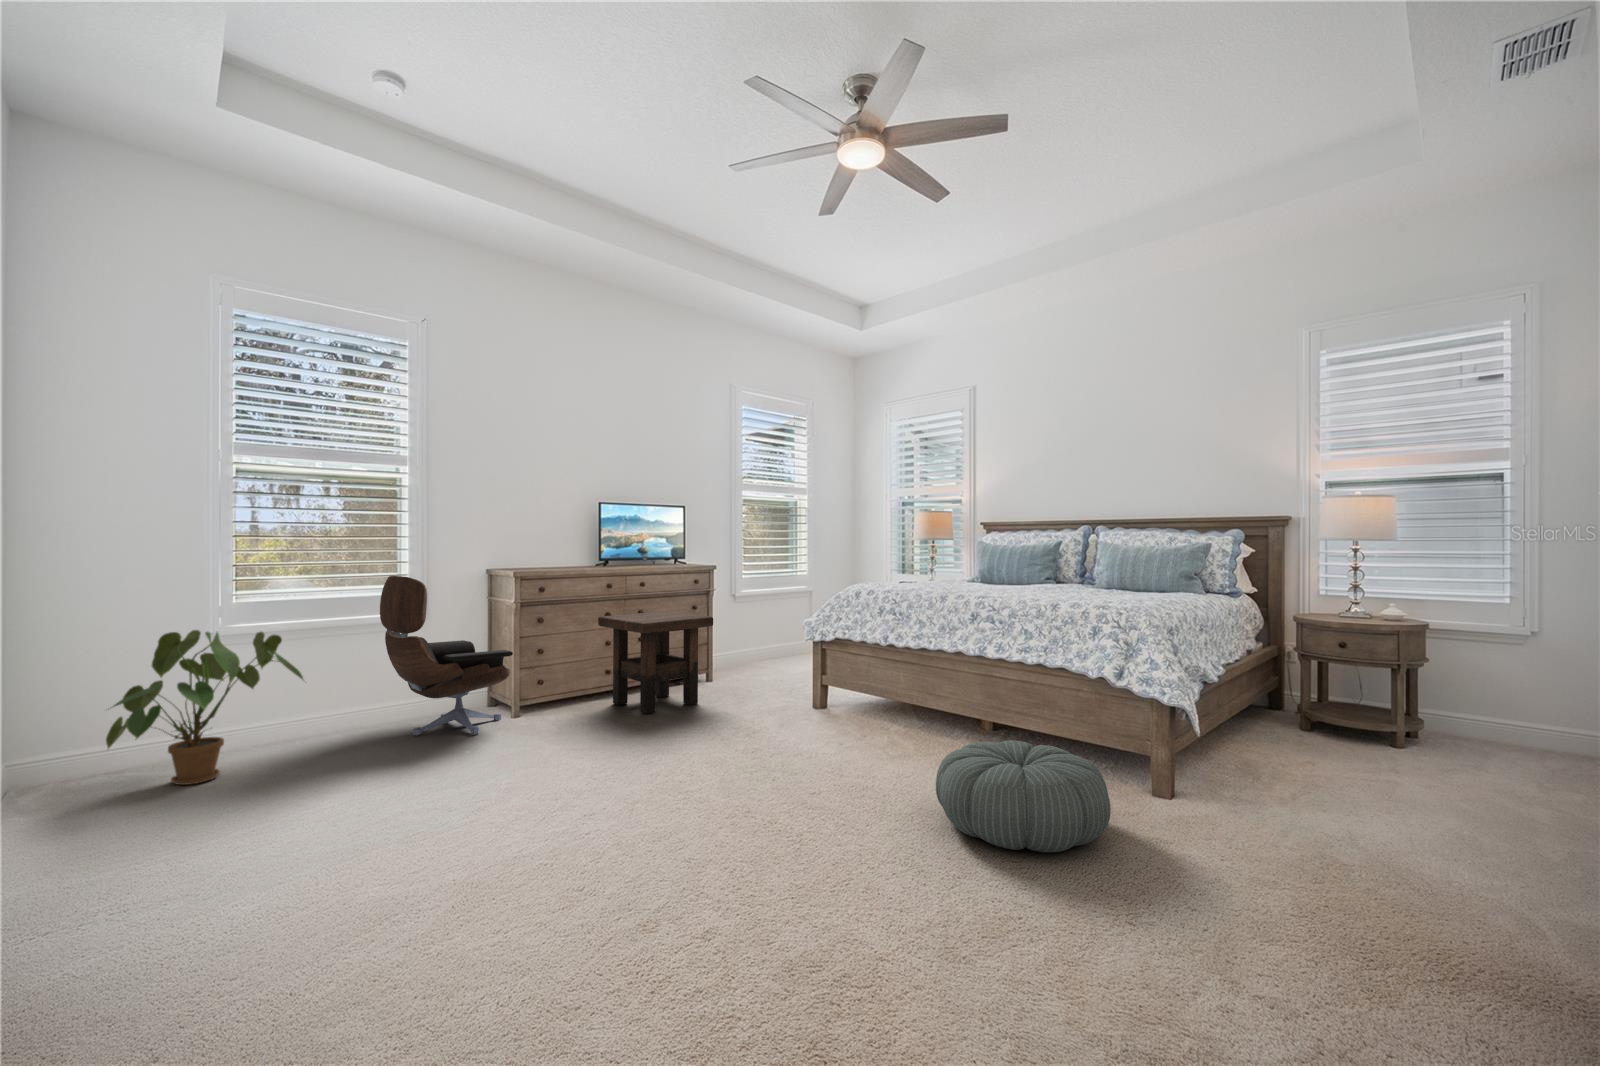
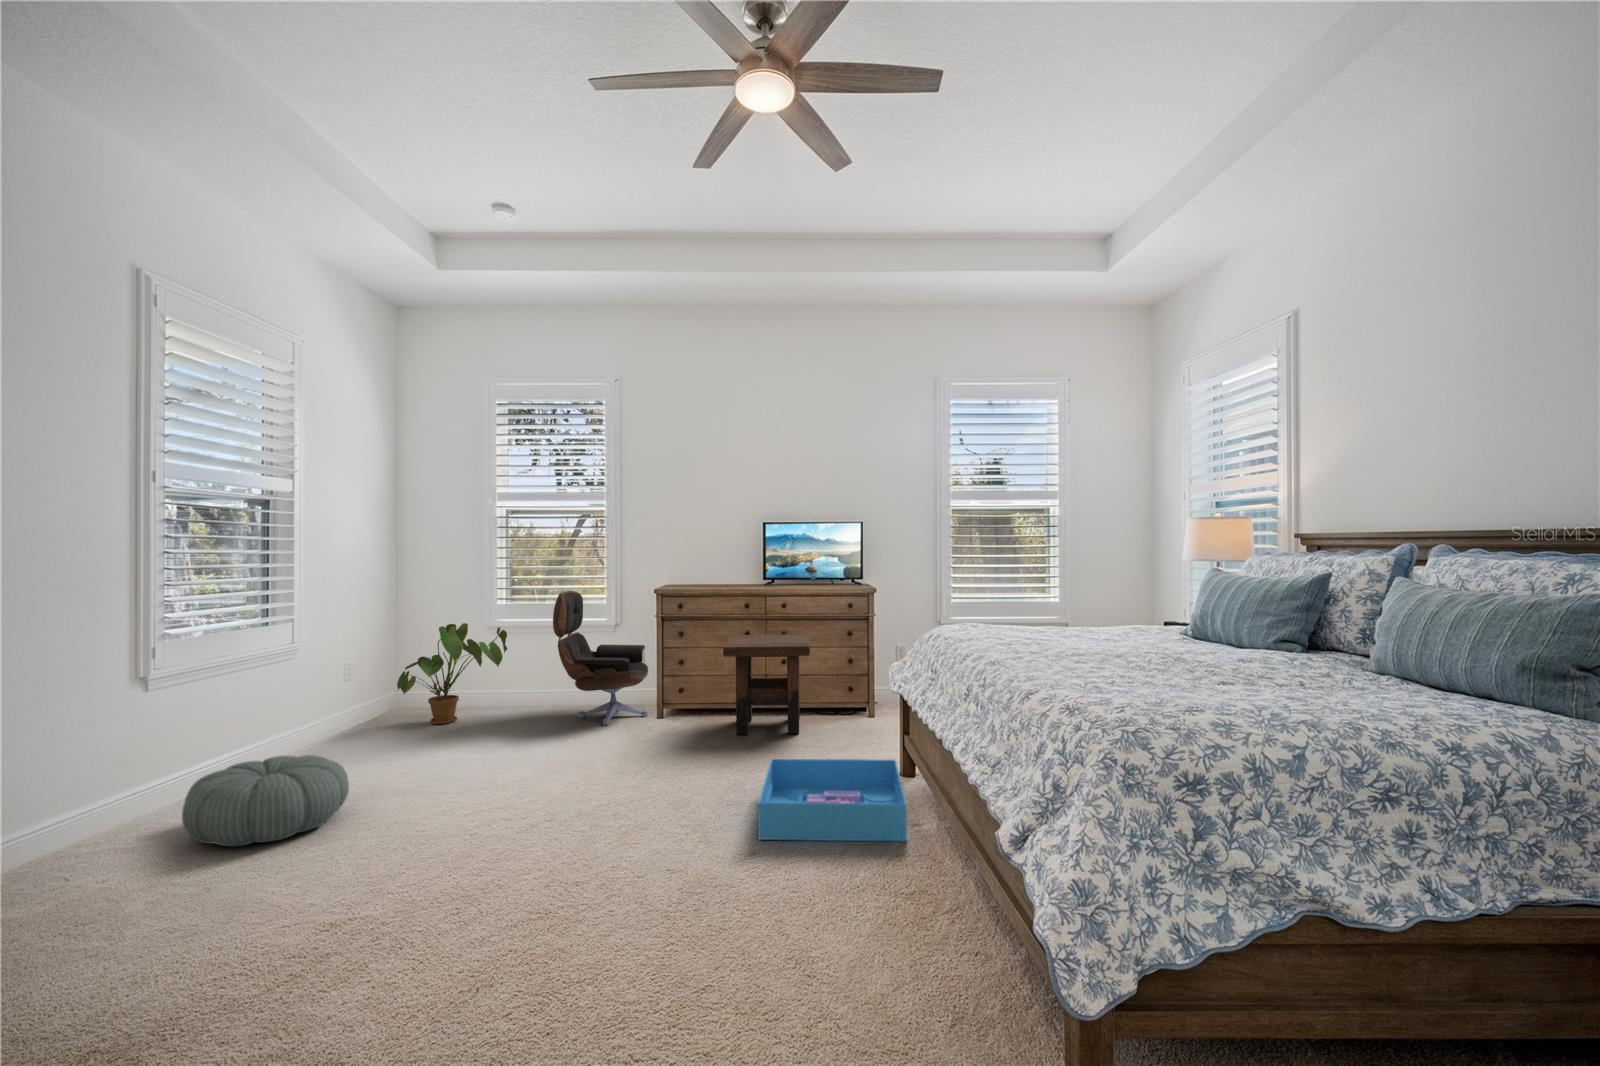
storage bin: none [794,694,959,767] -> present [758,759,907,841]
pouf: present [936,740,1111,852] -> present [182,755,349,846]

